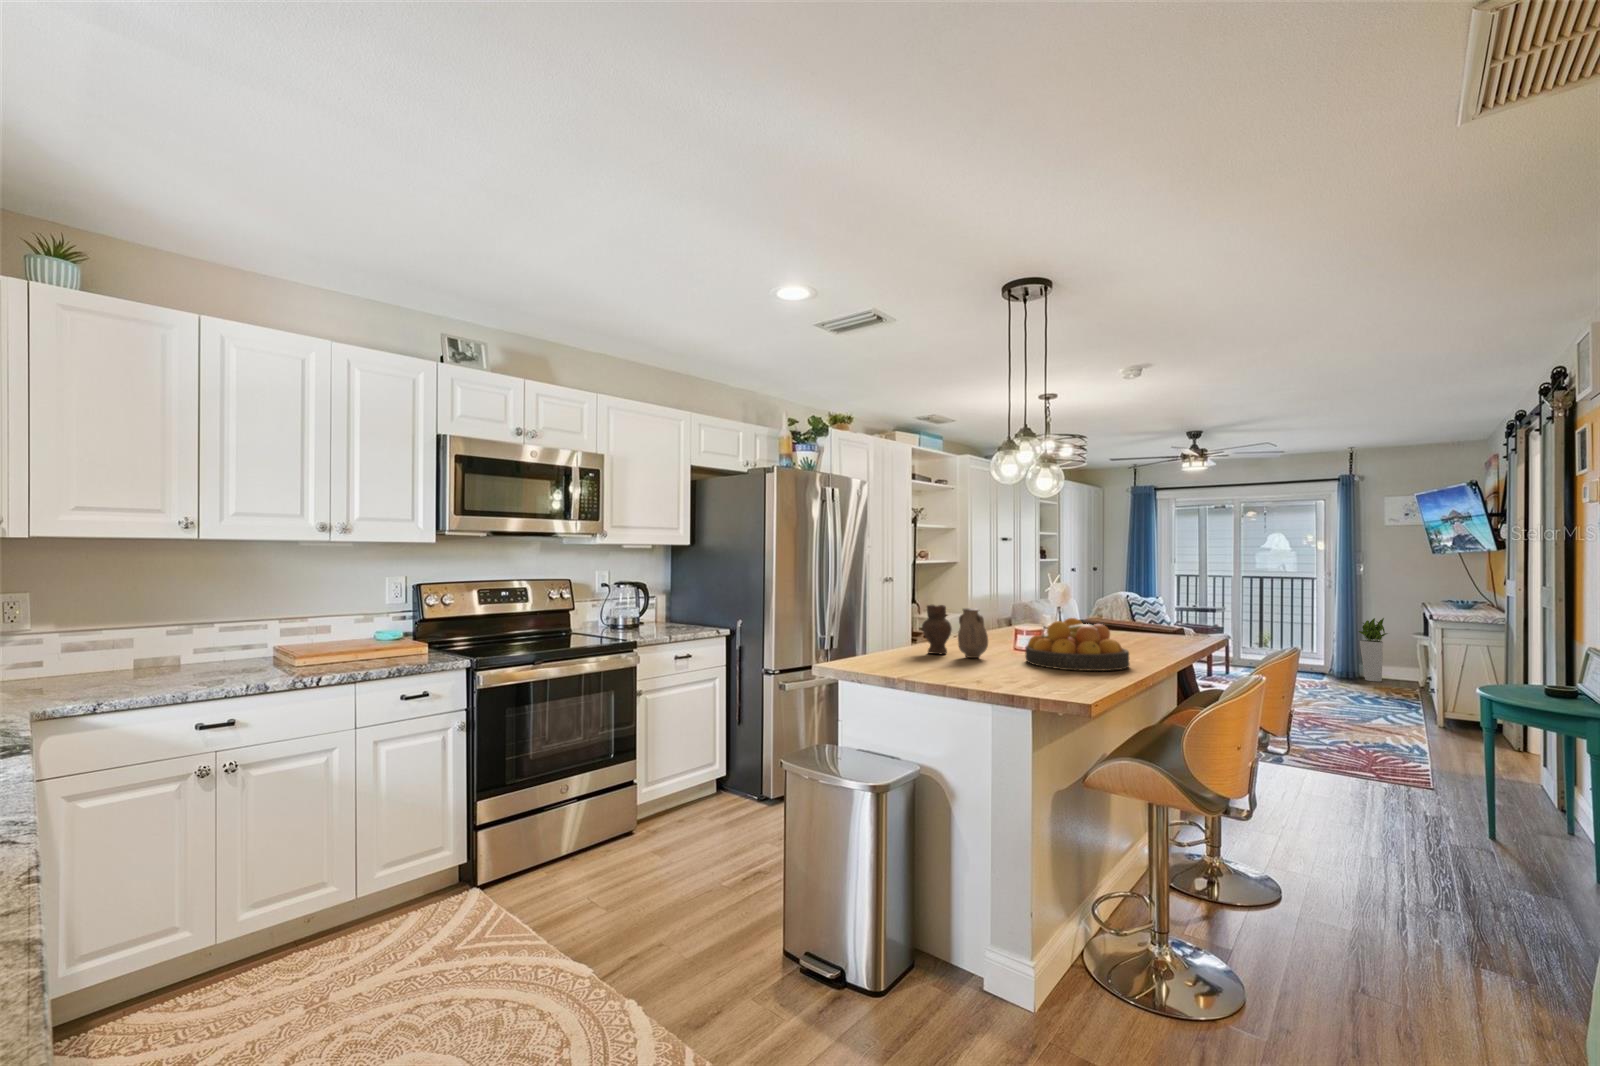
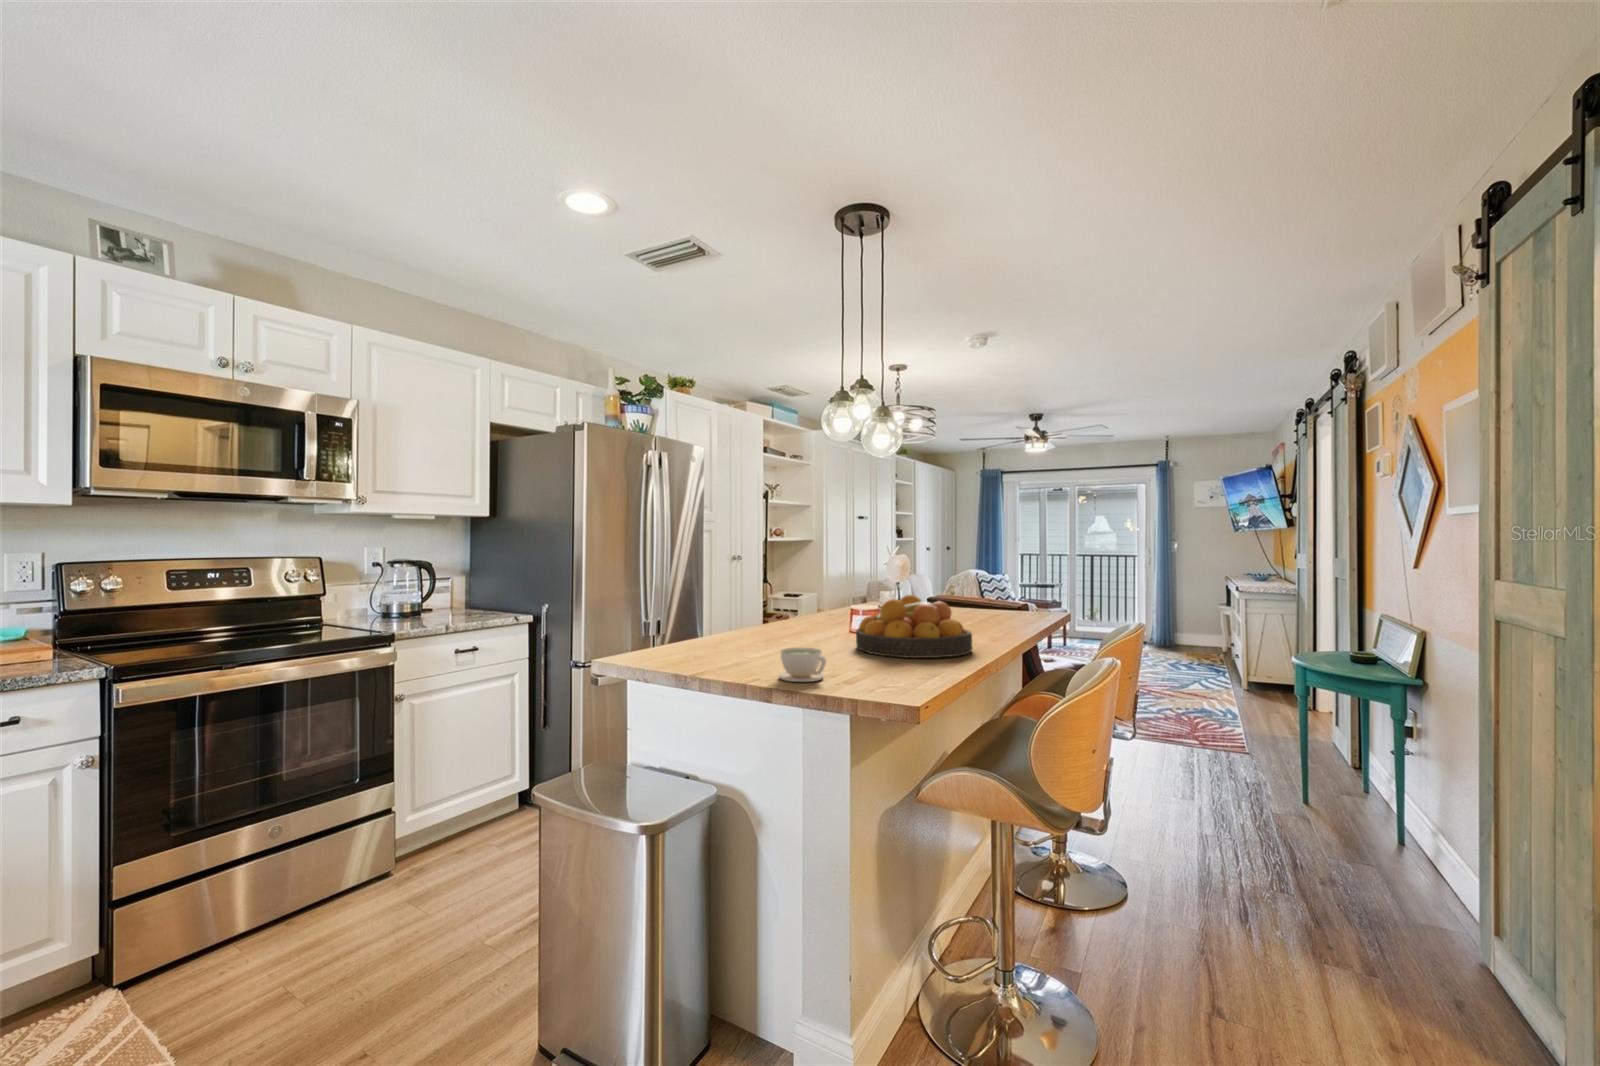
vase: present [922,605,988,658] -> none [739,582,814,645]
planter: present [1359,618,1387,681] -> none [1172,590,1199,649]
coffee cup: none [971,658,1010,684] -> present [779,648,826,682]

